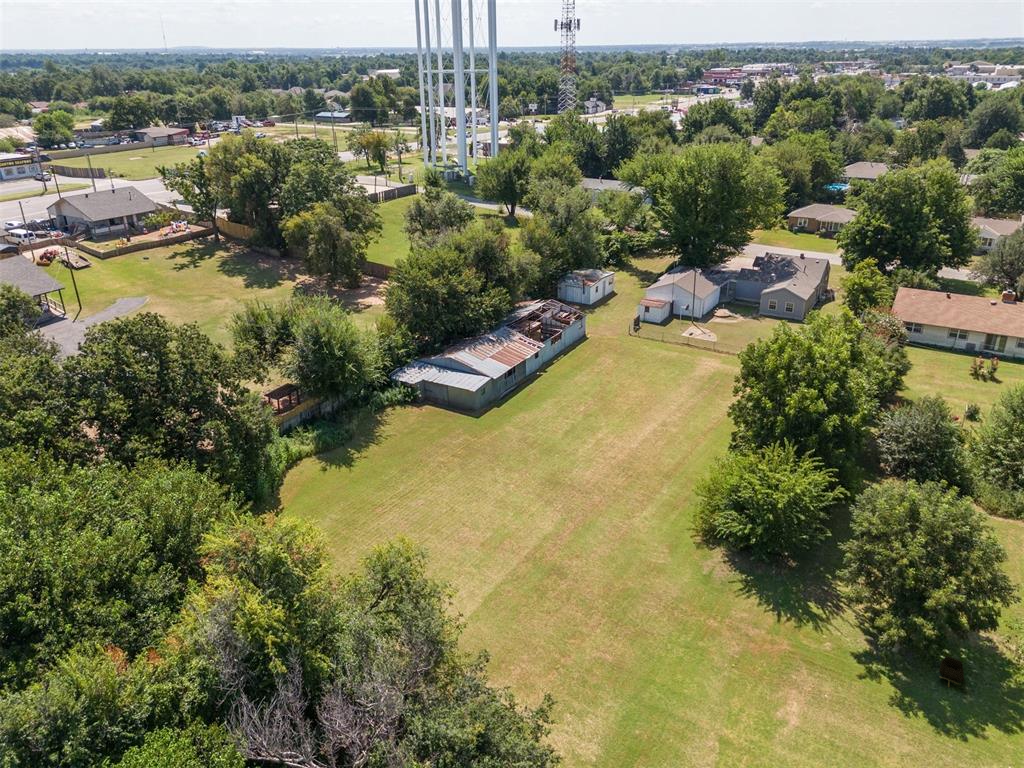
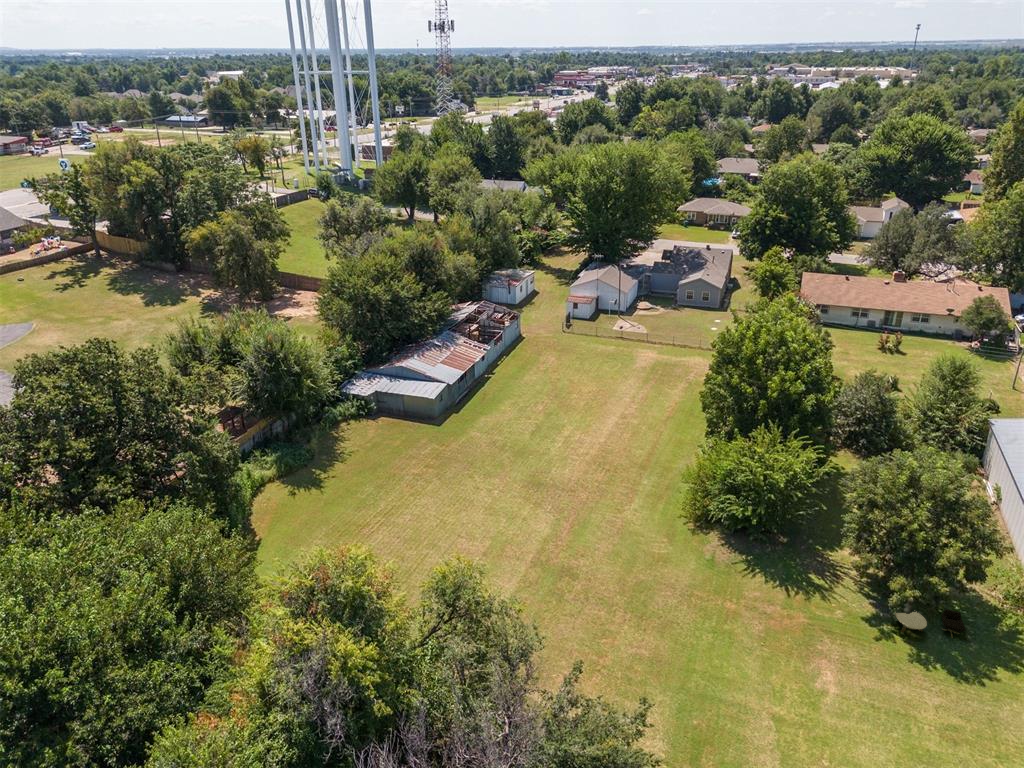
round table: none [888,649,921,676] -> present [896,612,927,632]

